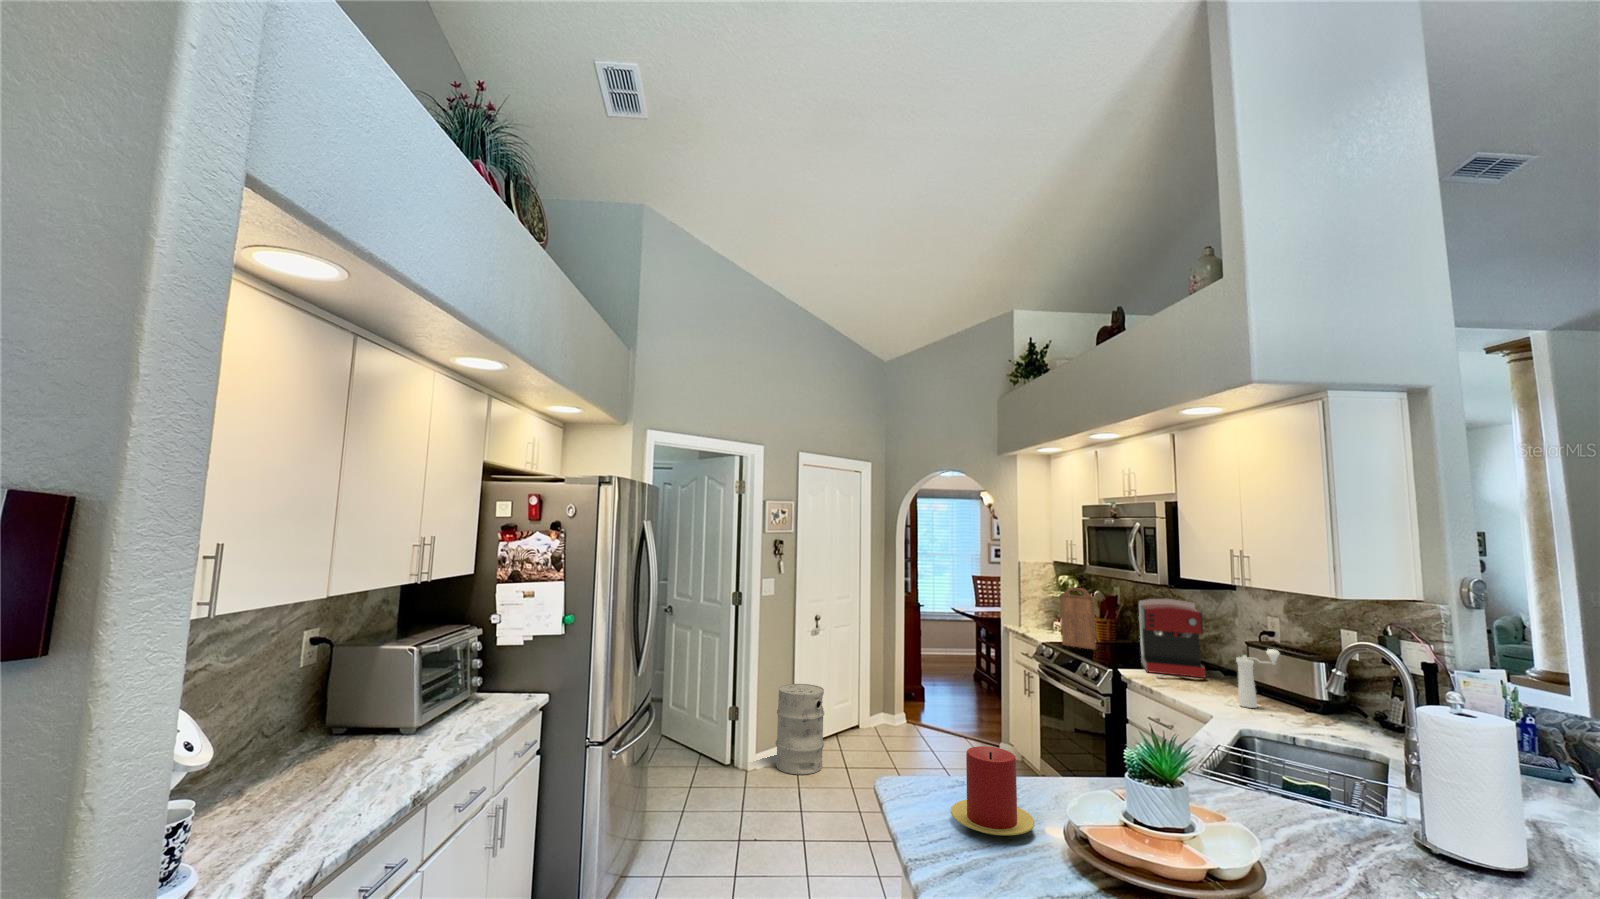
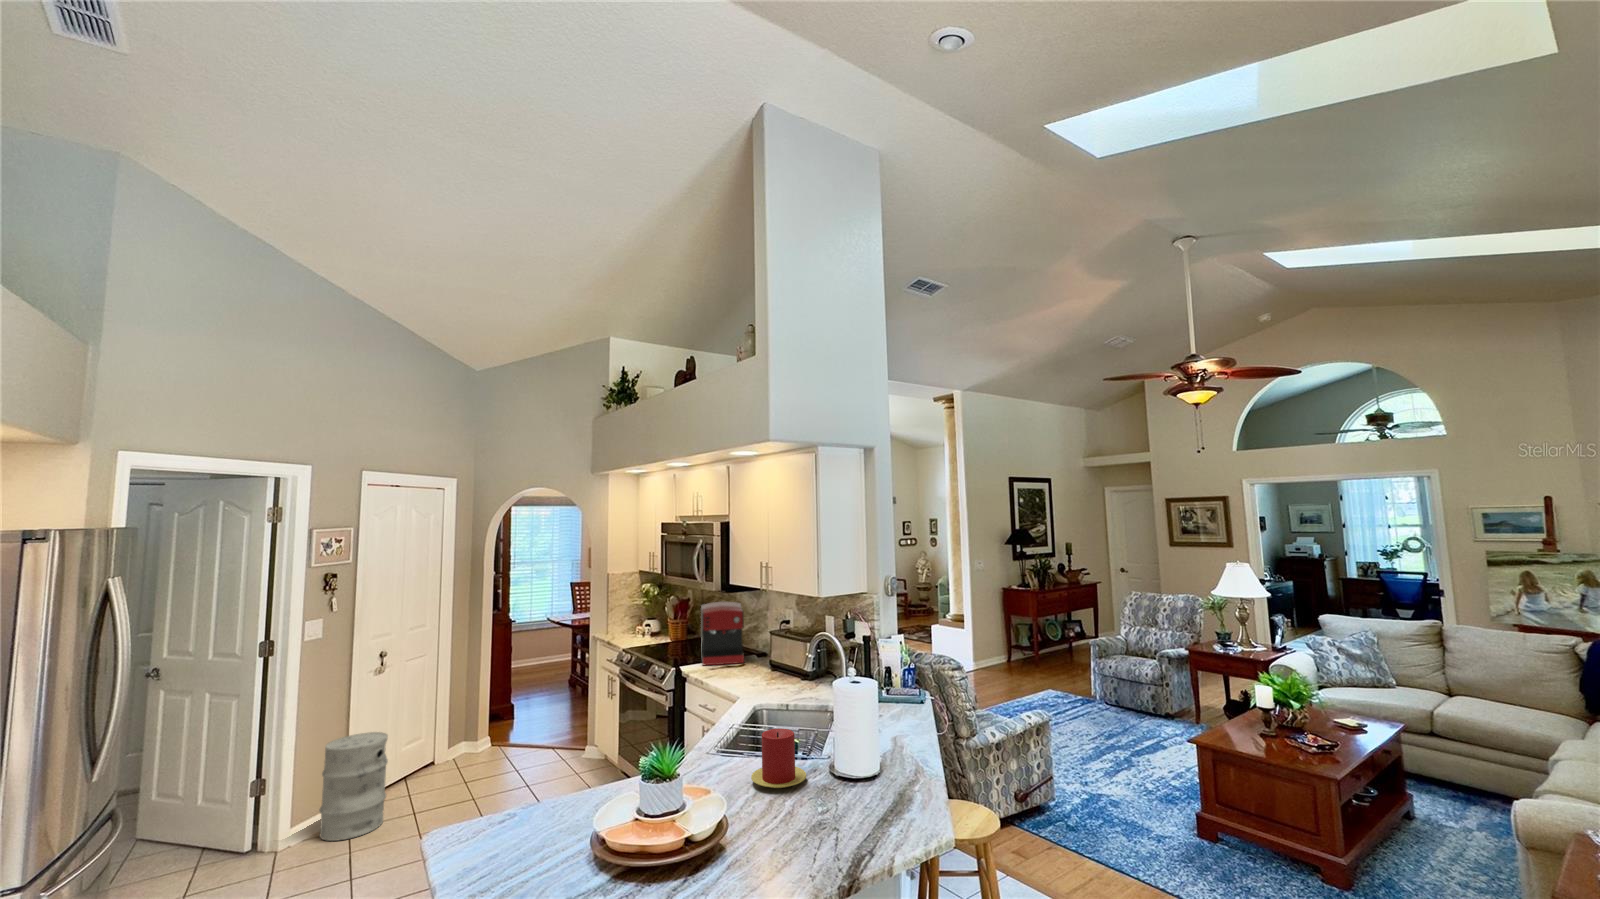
cutting board: present [1060,588,1096,649] -> none [642,596,670,649]
pepper mill: present [1236,649,1280,708] -> none [758,638,786,686]
candle: present [951,746,1034,835] -> present [751,729,806,788]

